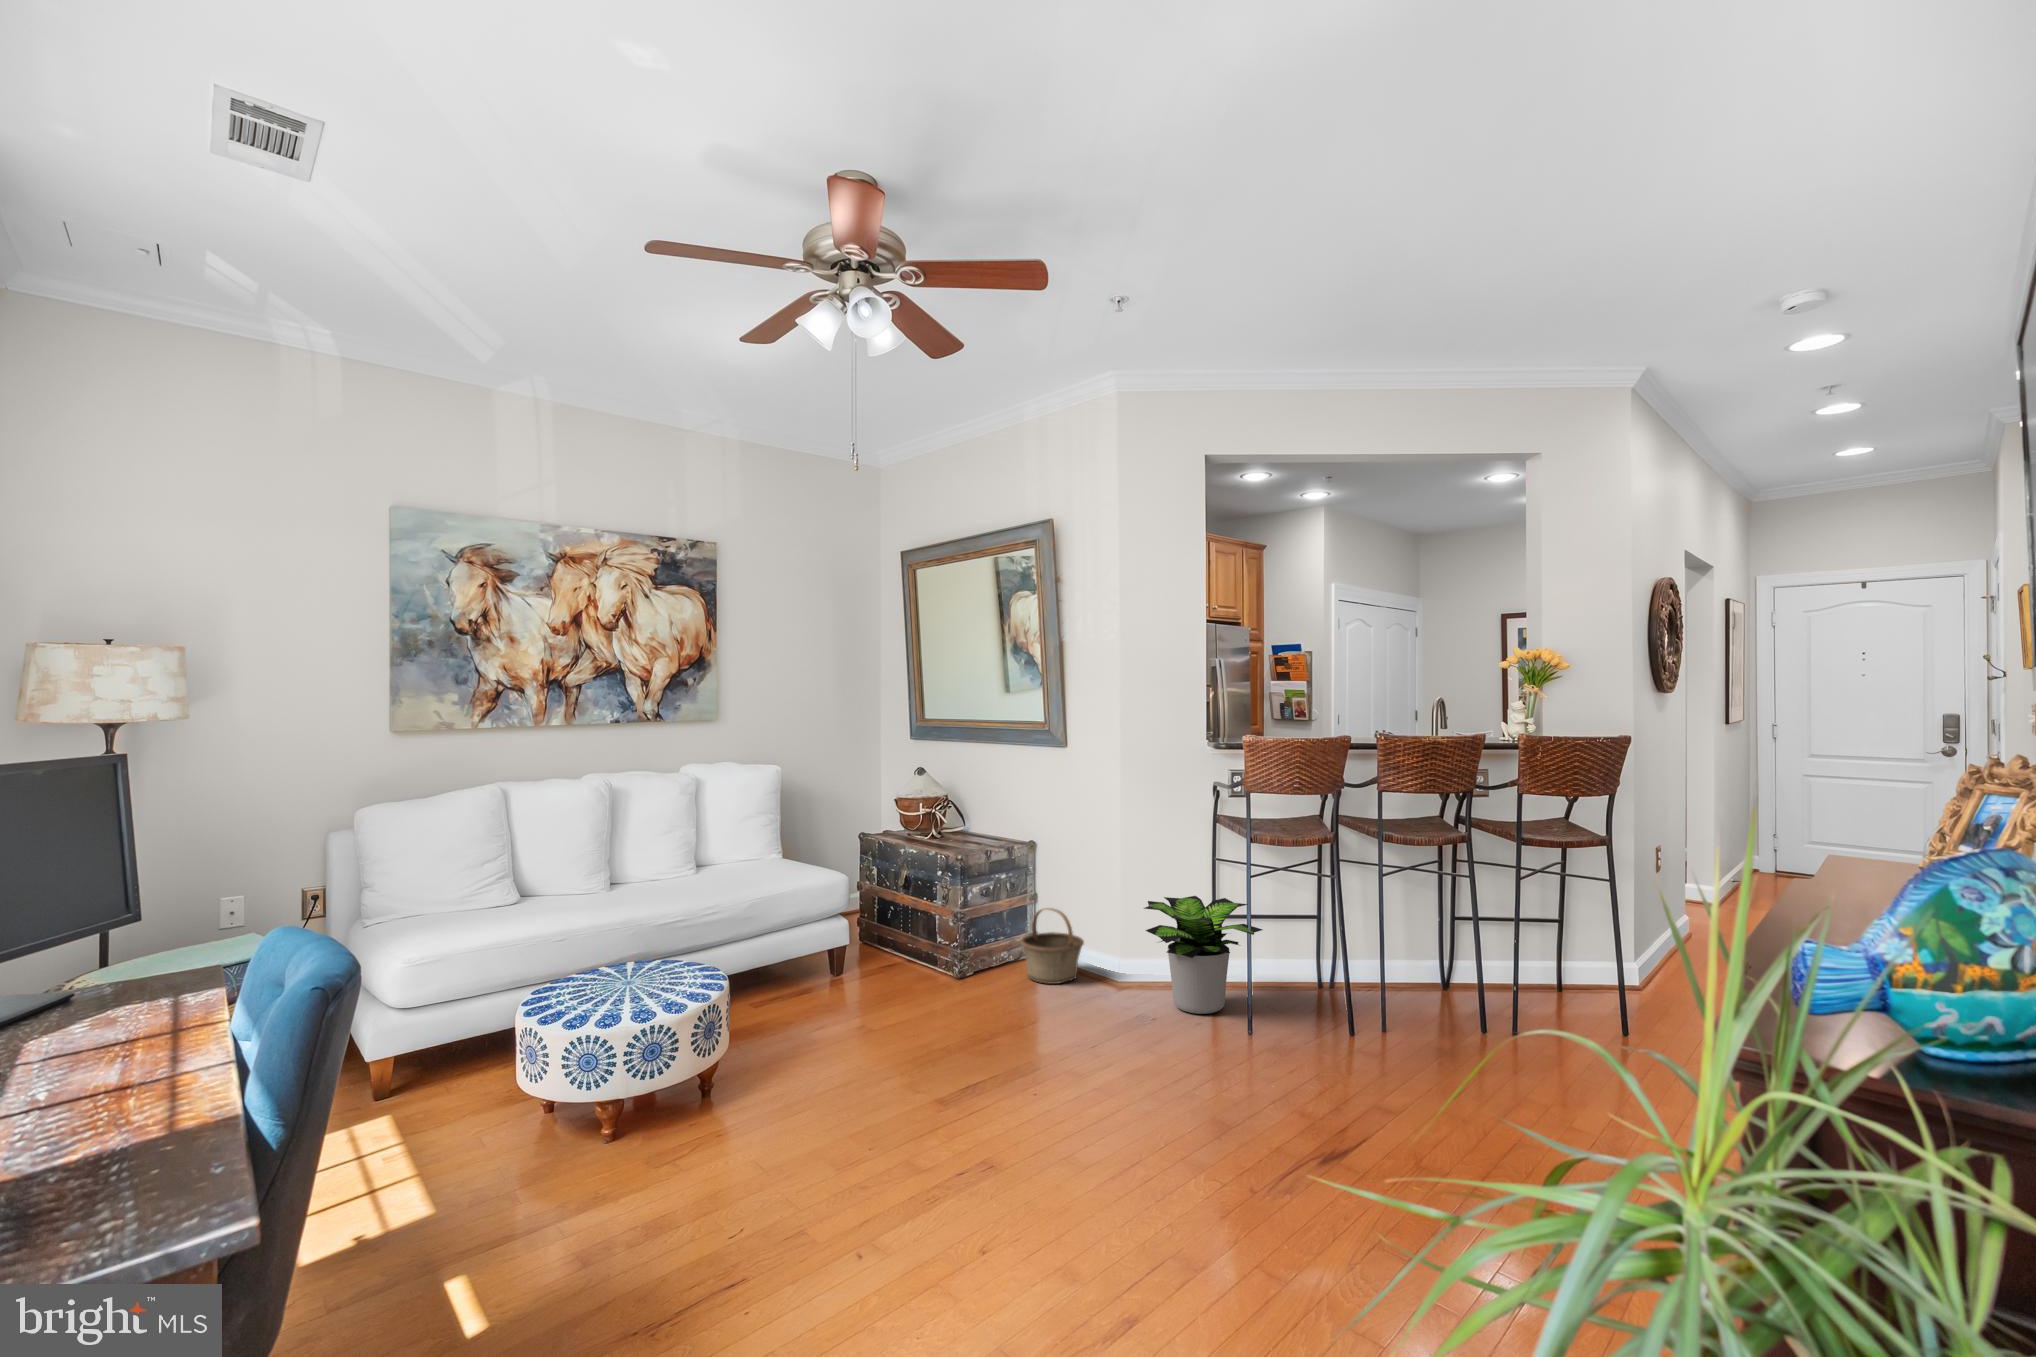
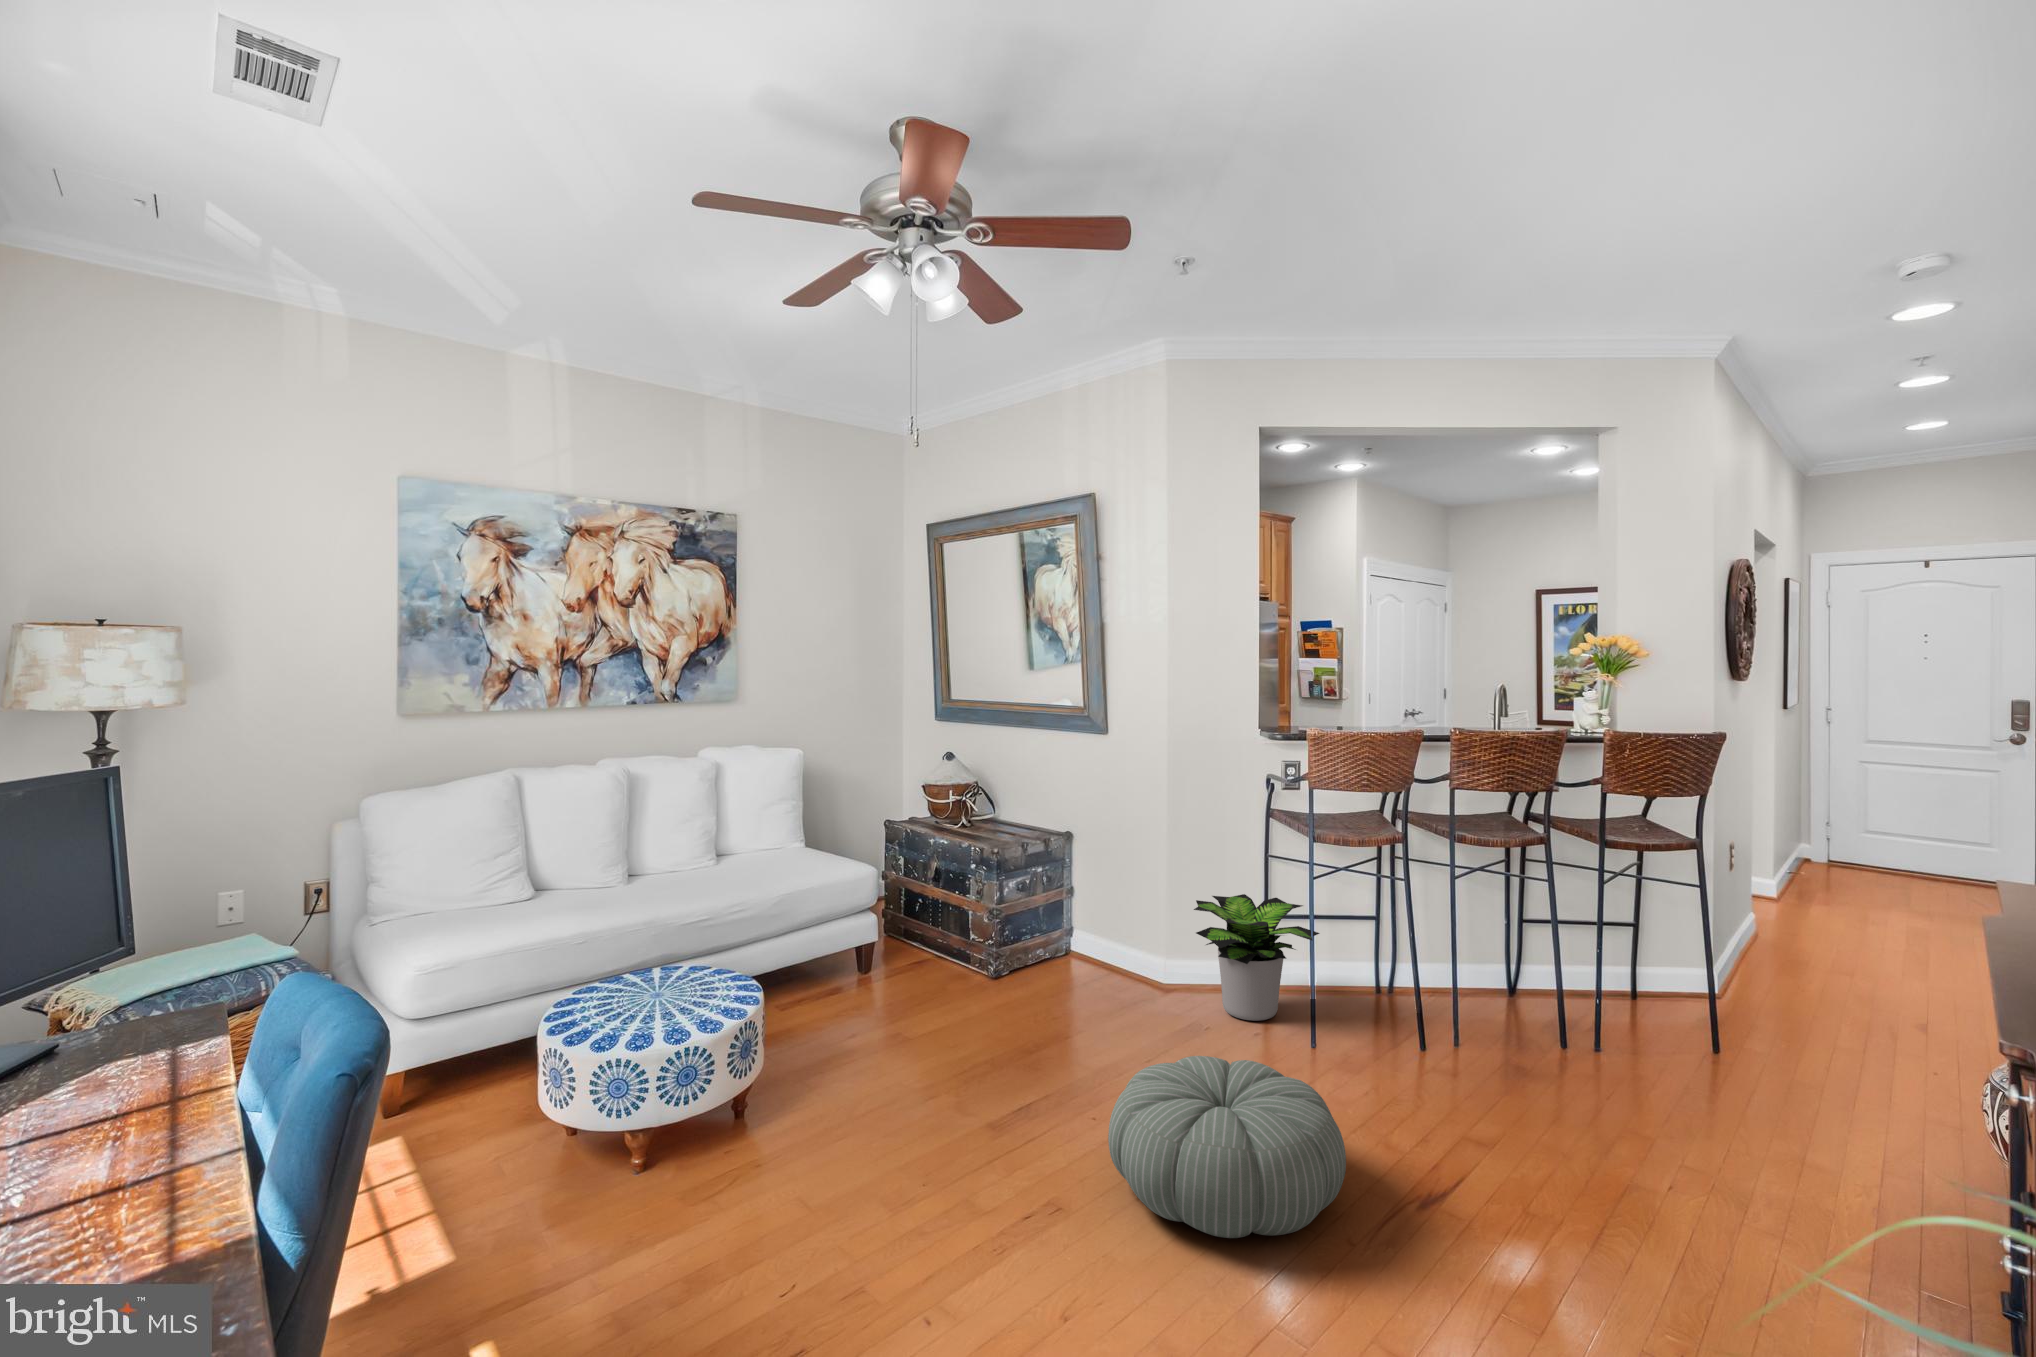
basket: present [1020,908,1084,984] -> none [1058,903,1125,983]
pouf: none [1041,1032,1257,1187] -> present [1108,1056,1346,1238]

